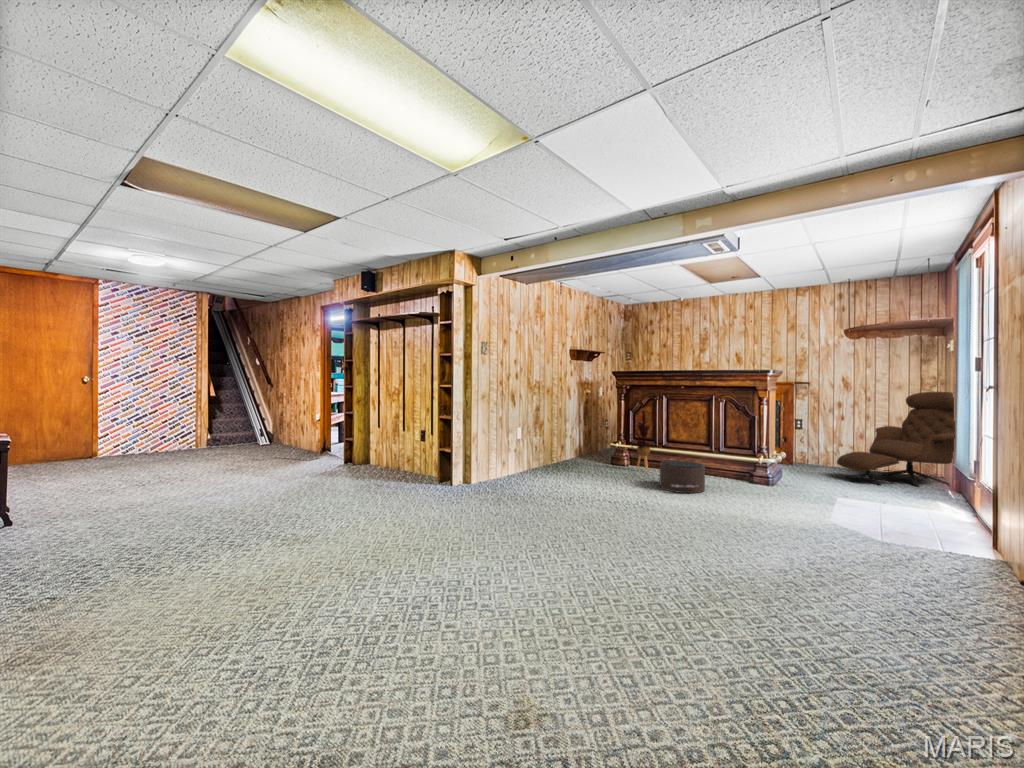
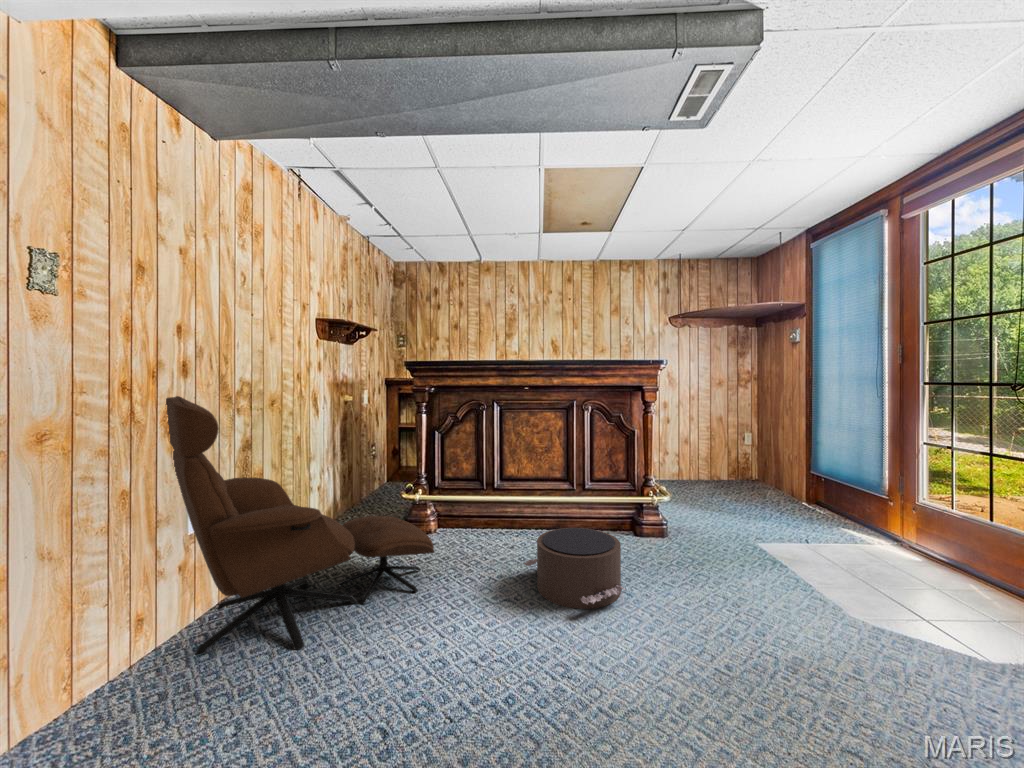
lounge chair: present [837,392,955,487] -> present [165,396,434,655]
house plant: present [628,411,650,471] -> none [435,433,494,545]

